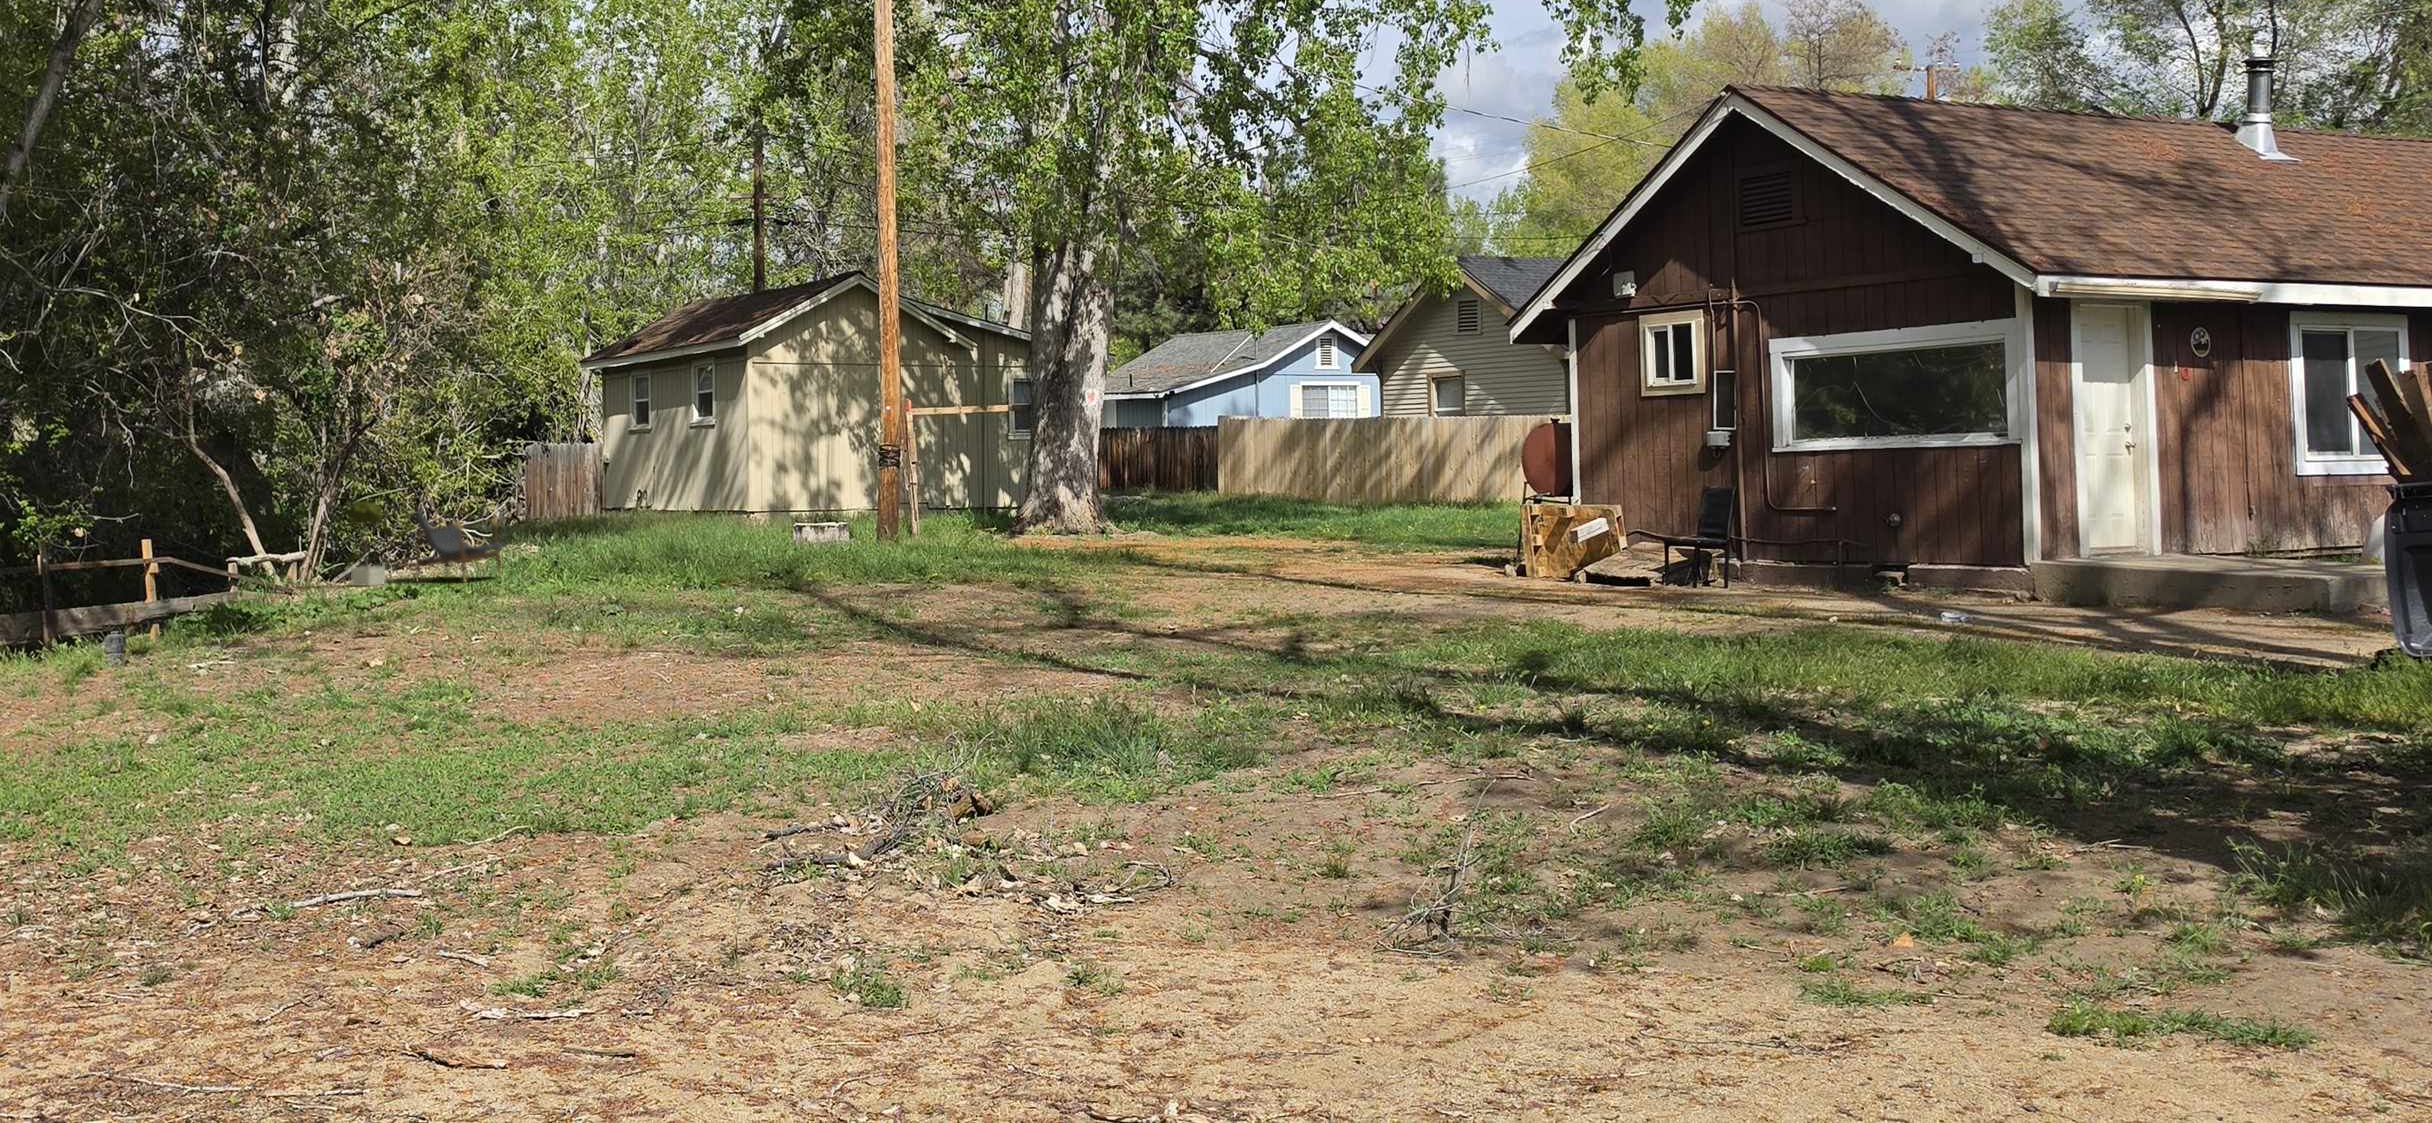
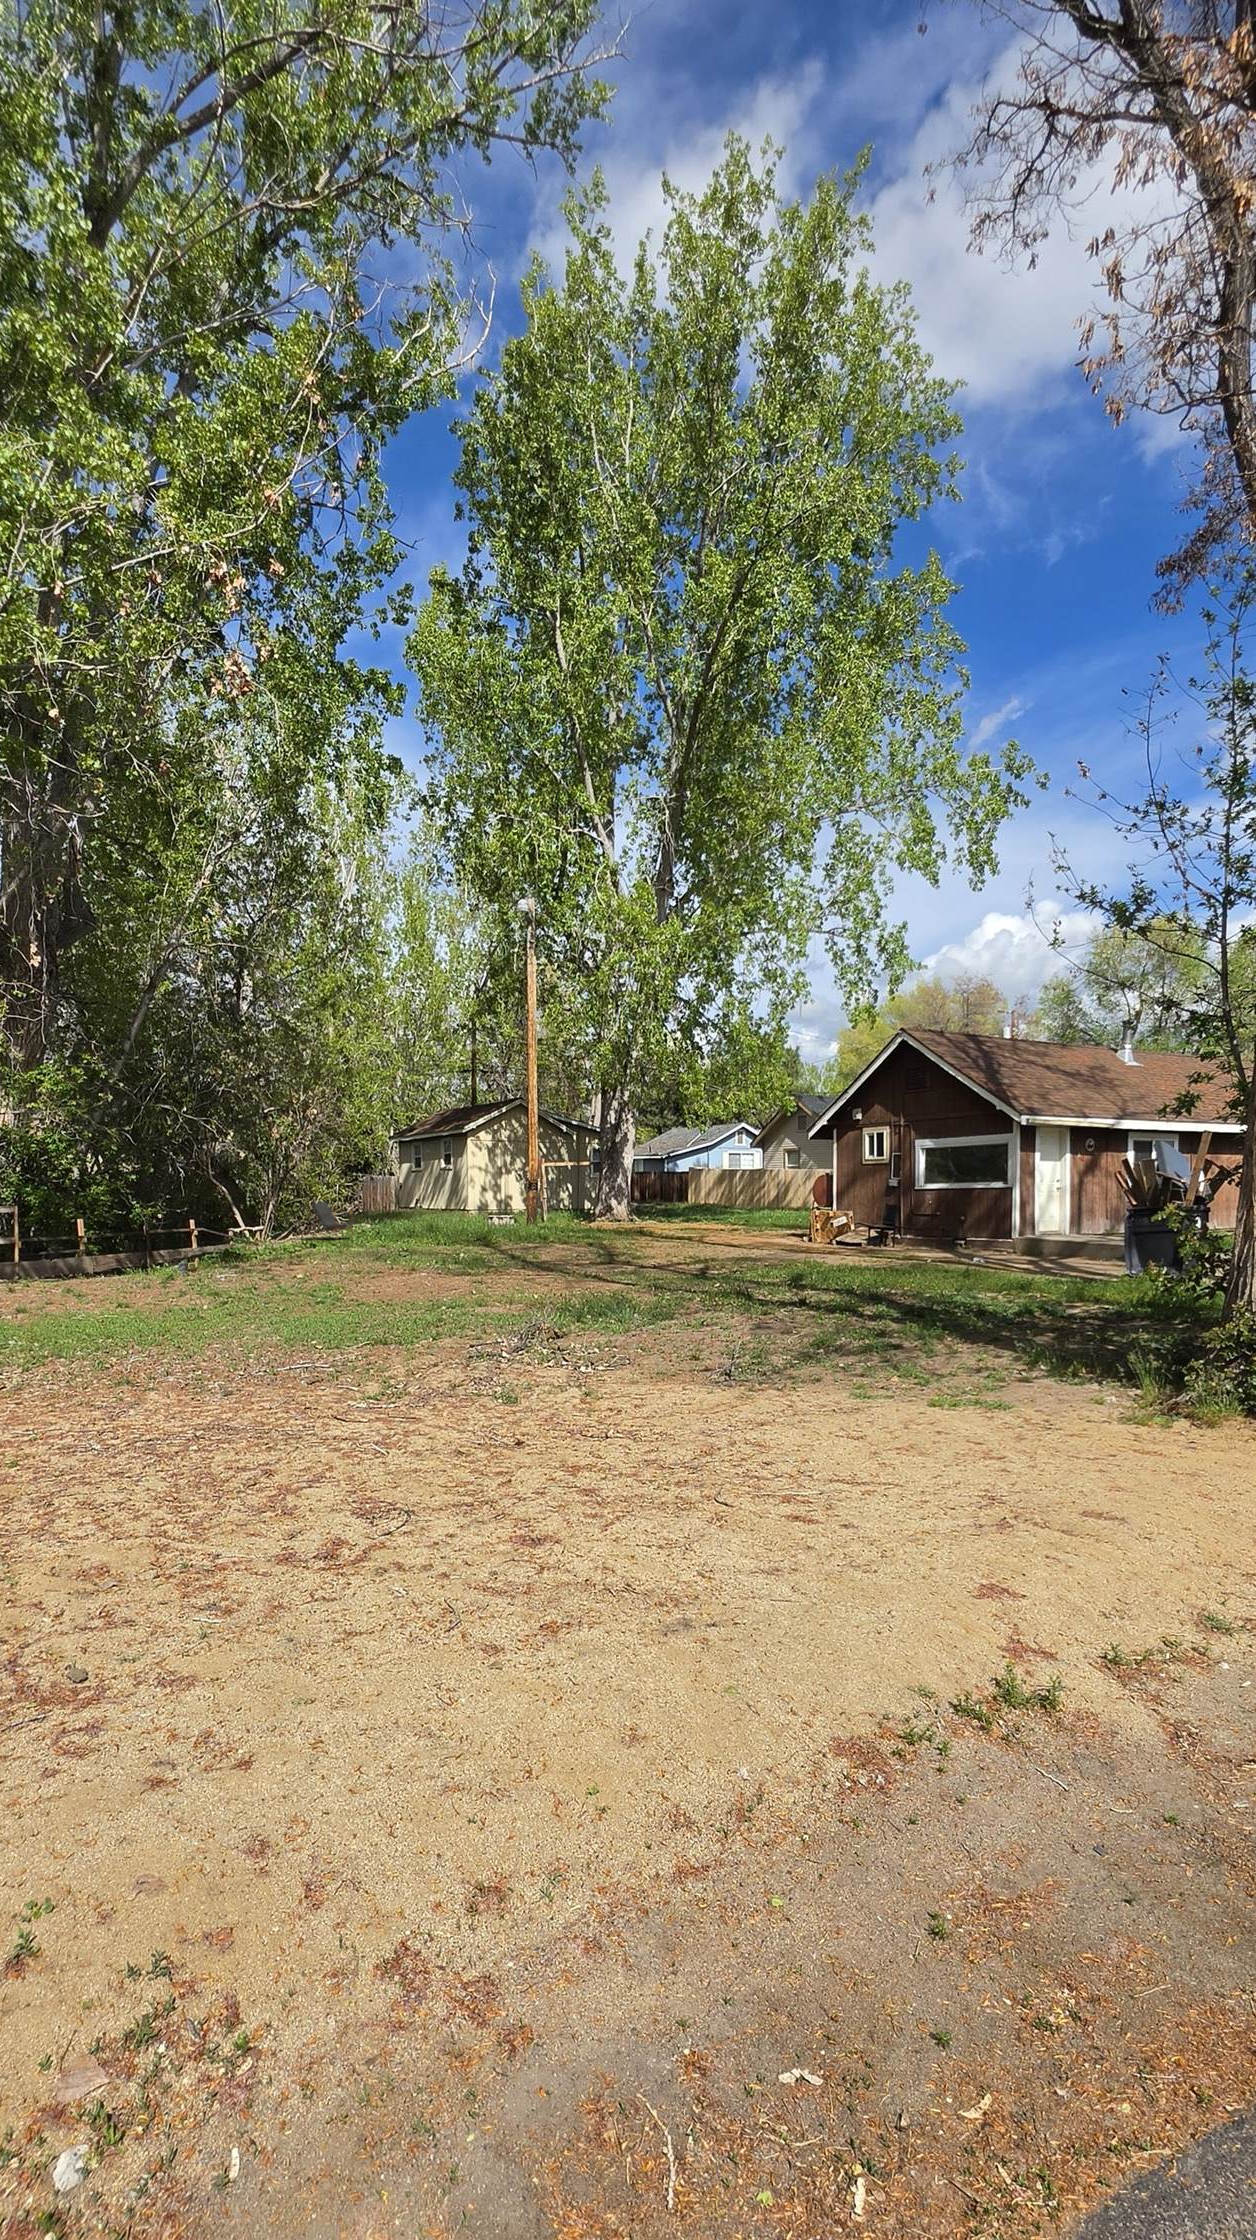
potted tree: present [347,501,385,586] -> none [281,1202,300,1241]

